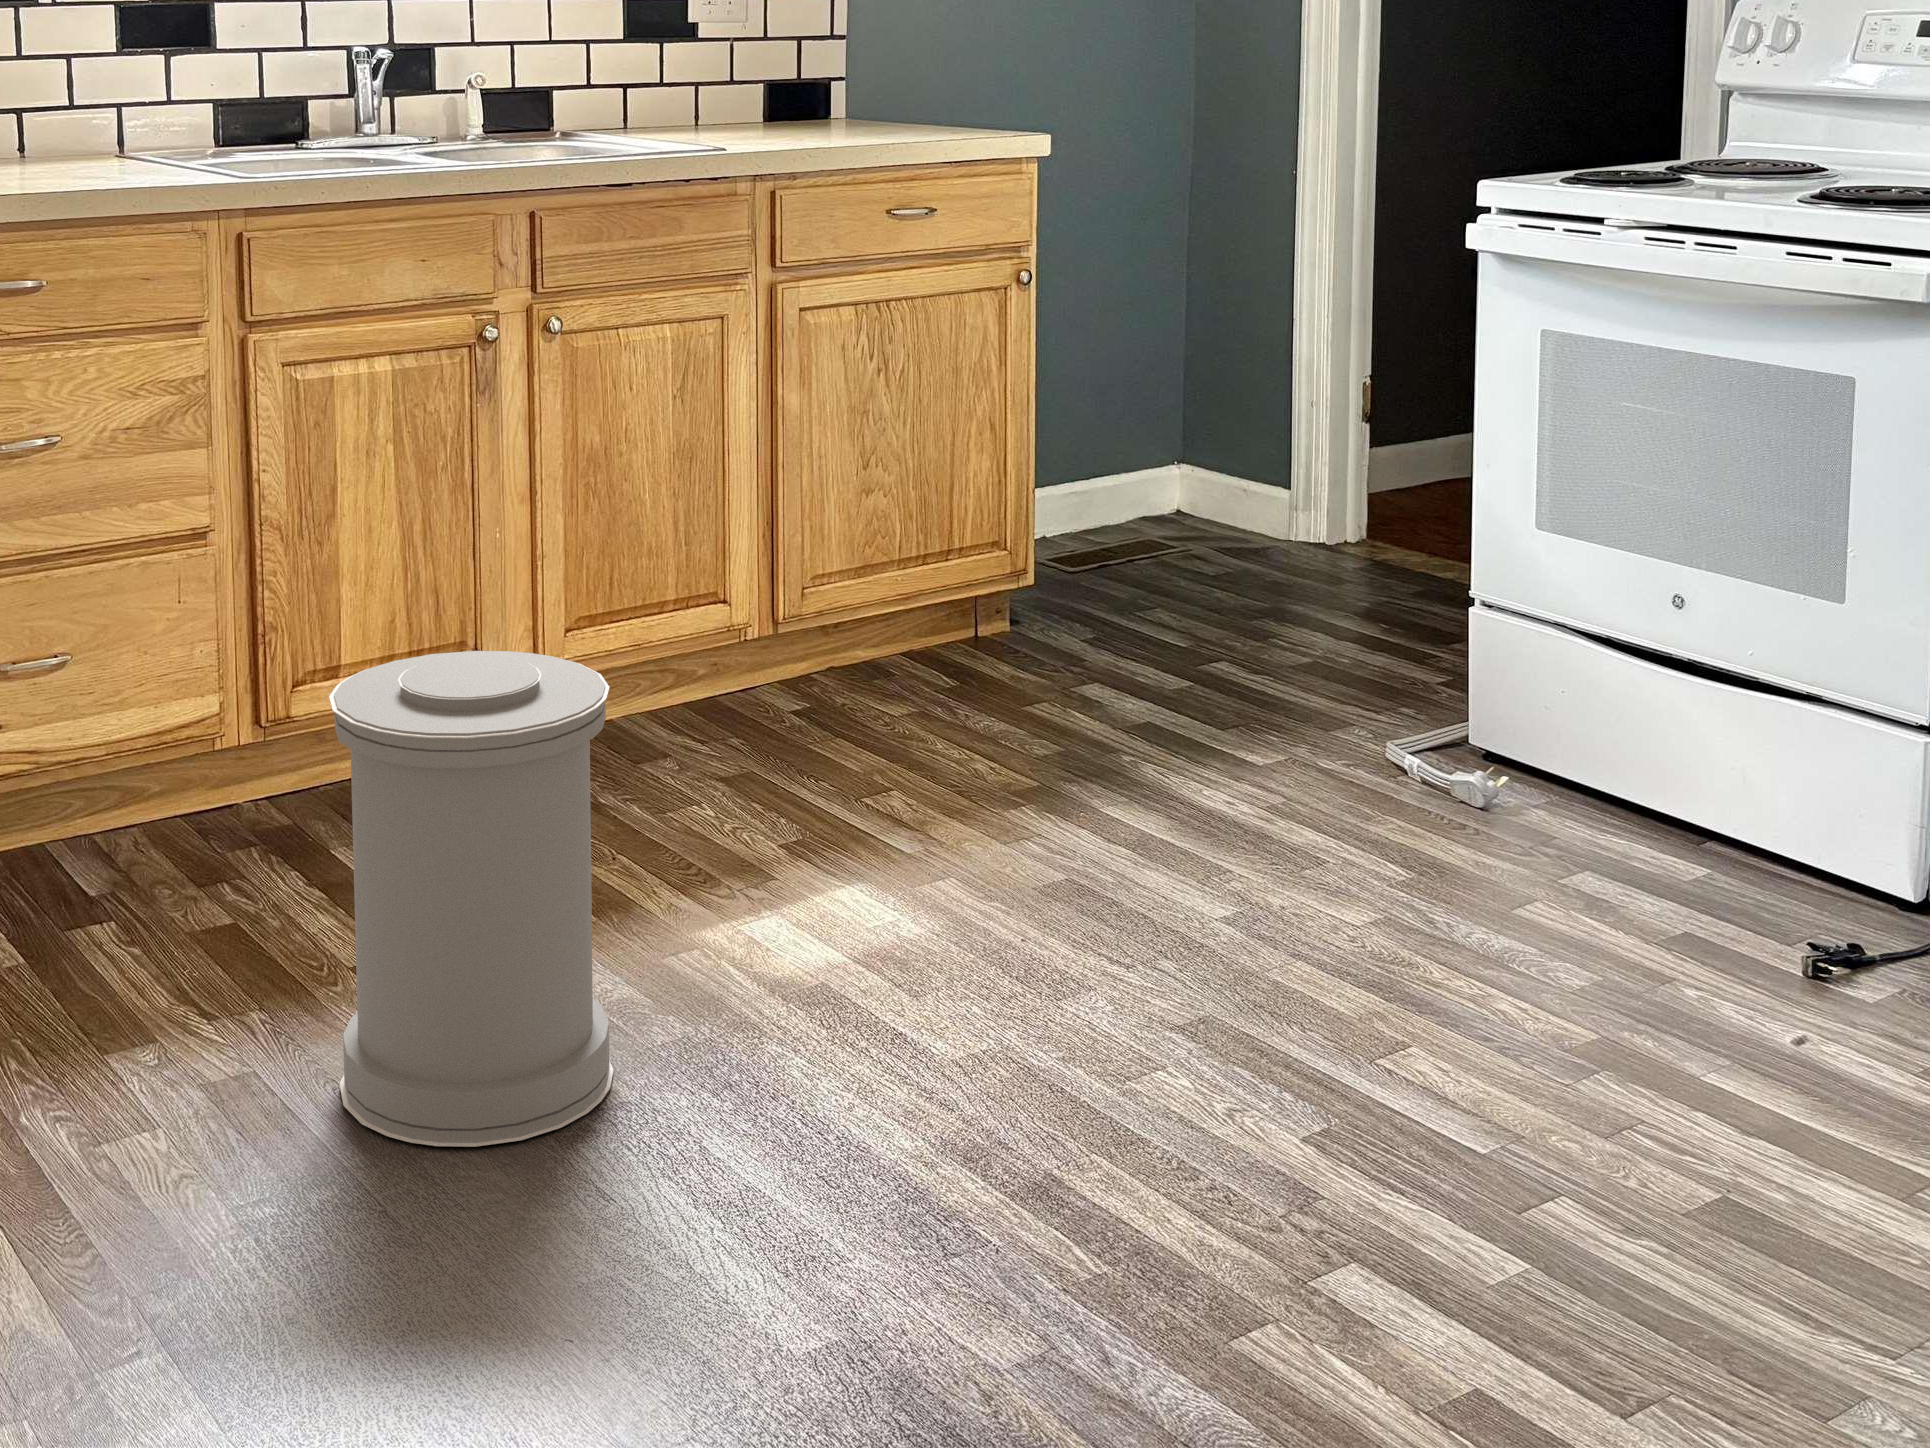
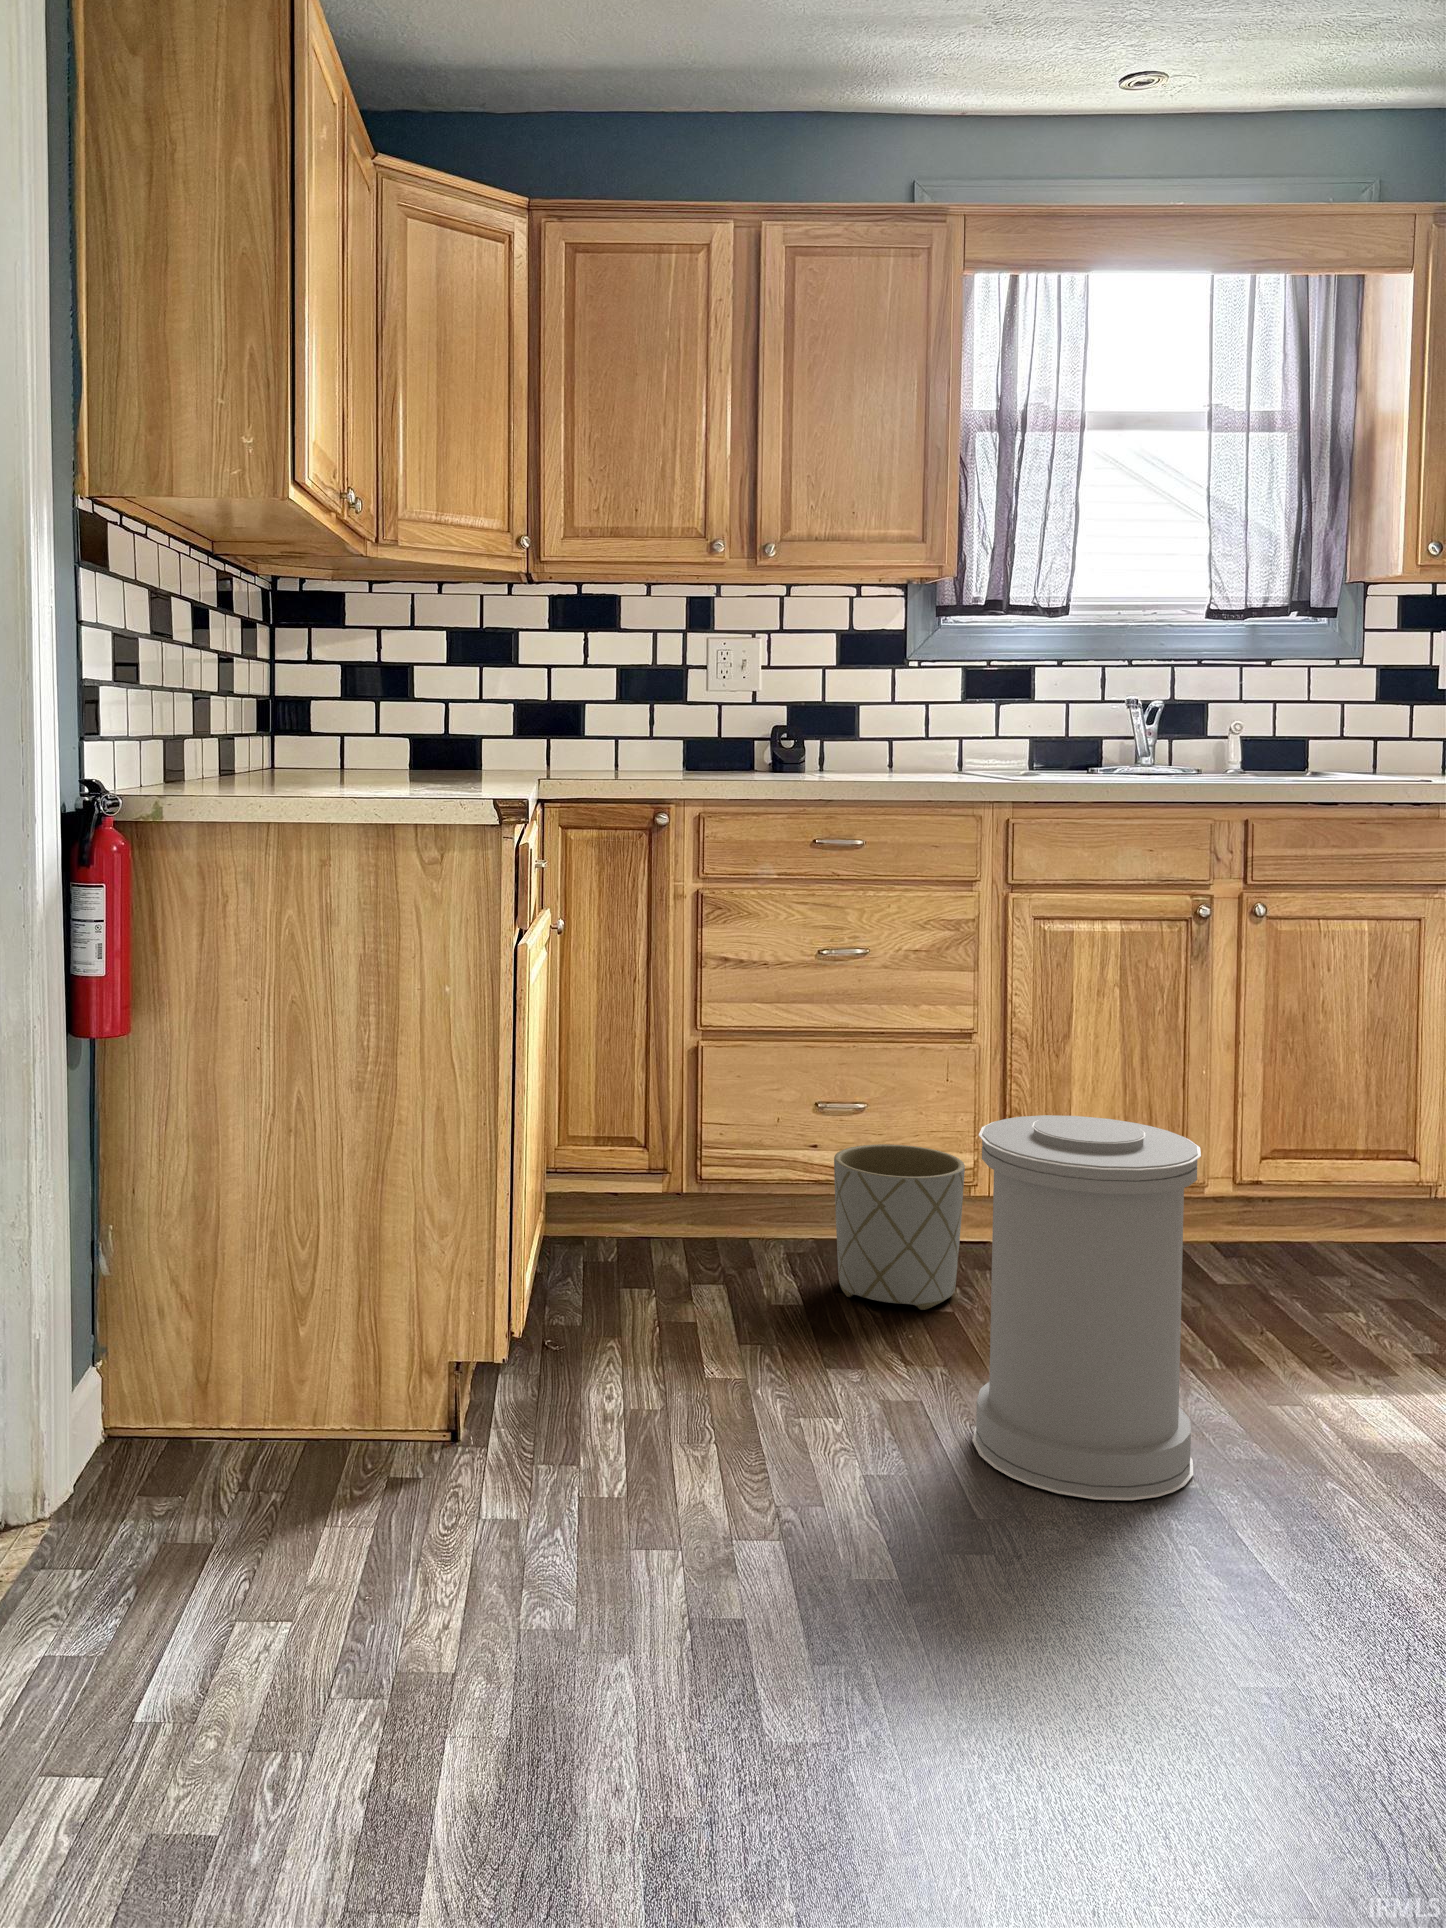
planter: none [50,706,236,937] -> present [834,1144,965,1310]

